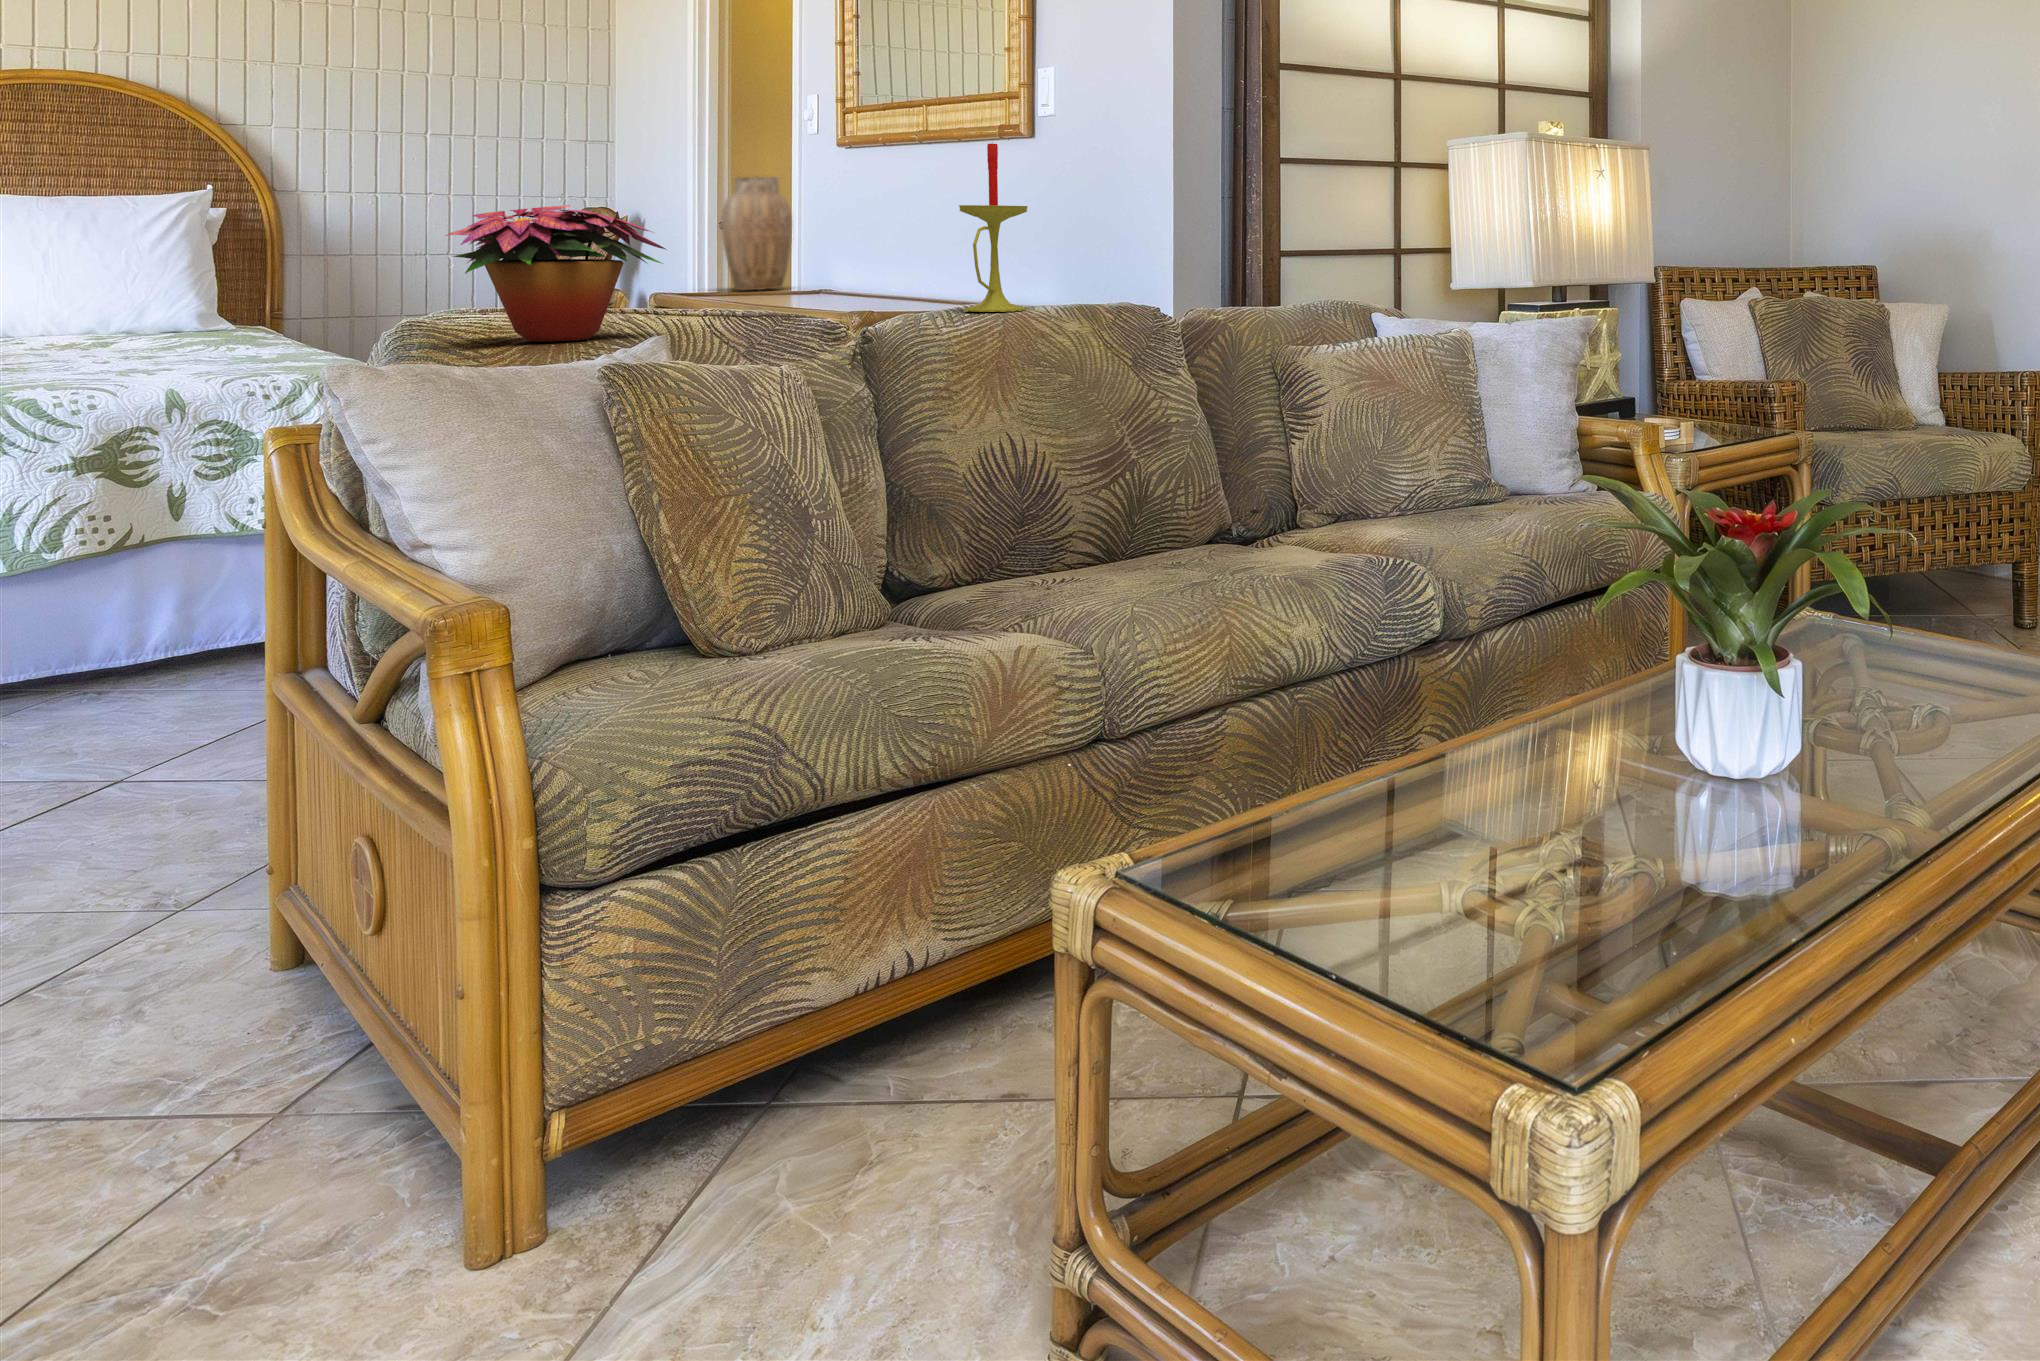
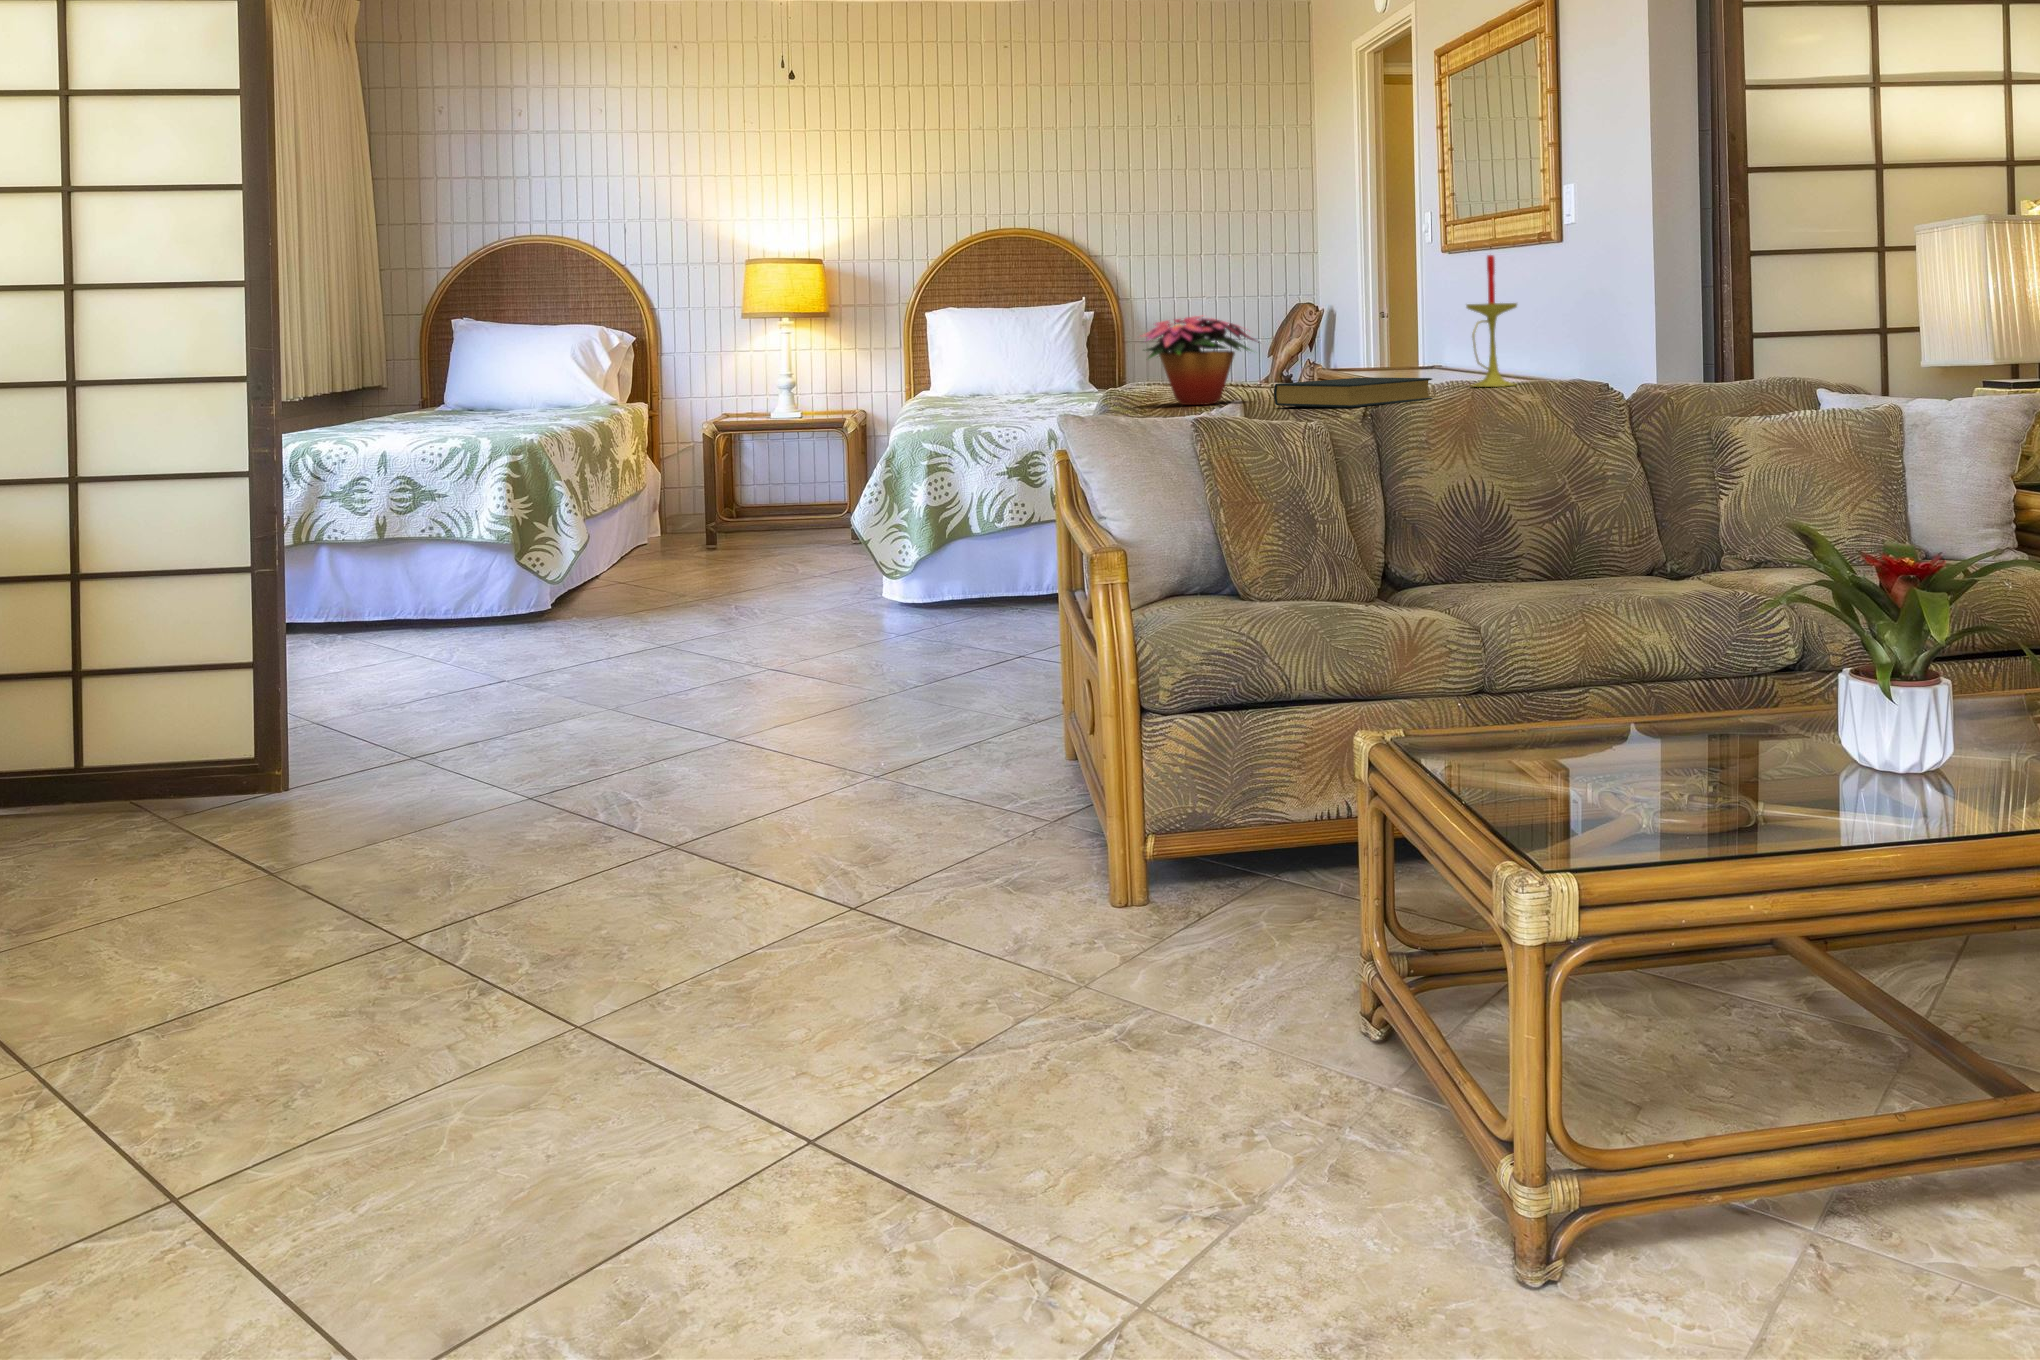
vase: present [721,177,792,290] -> none [1343,283,1393,373]
hardback book: none [715,301,951,346] -> present [1274,378,1433,408]

